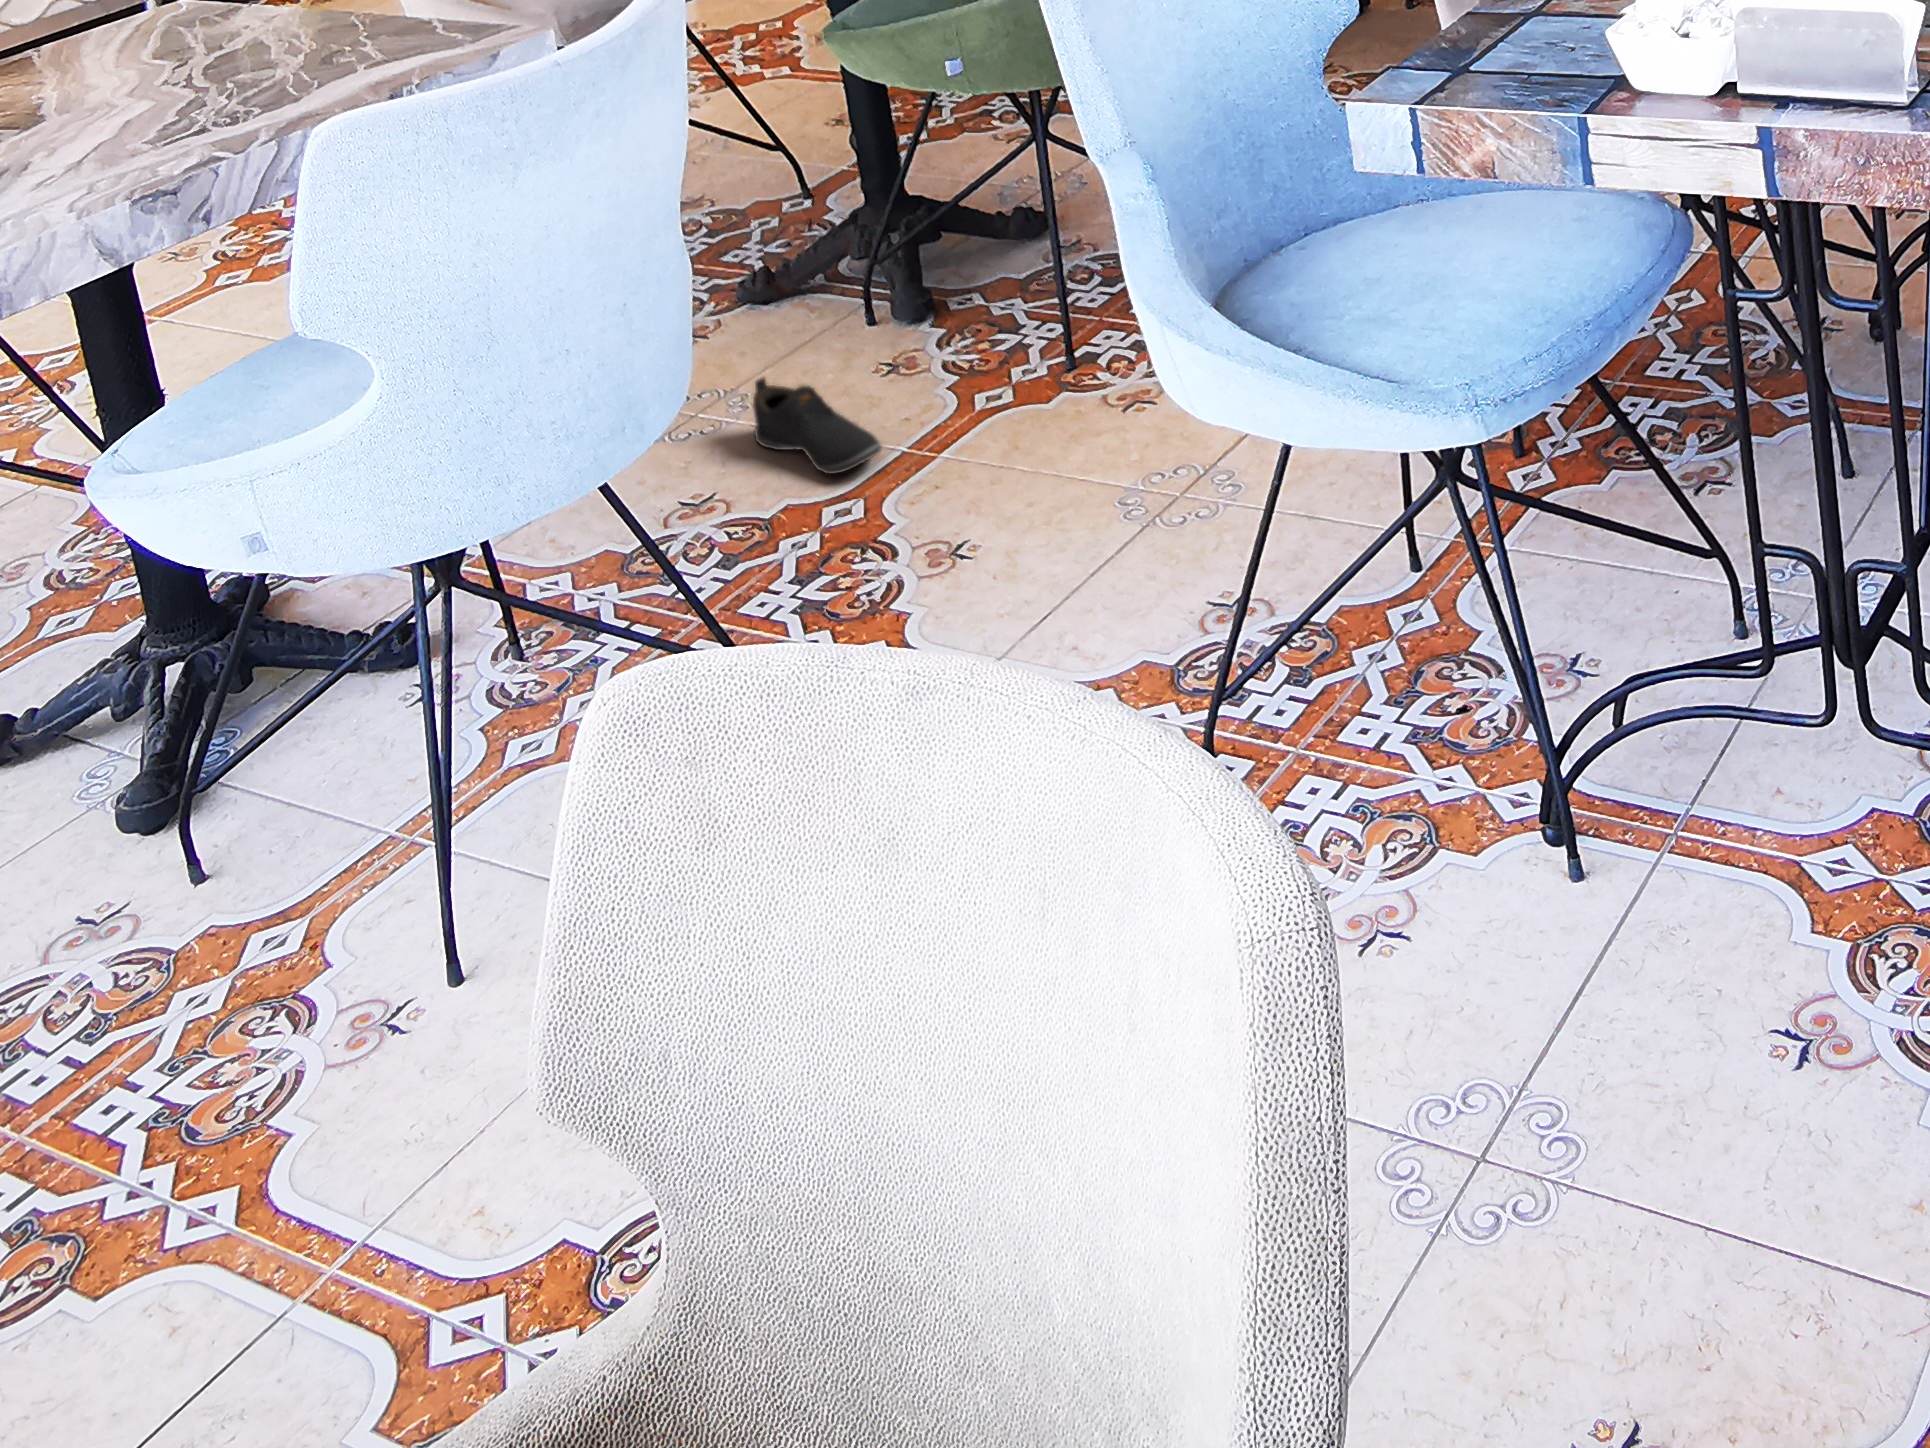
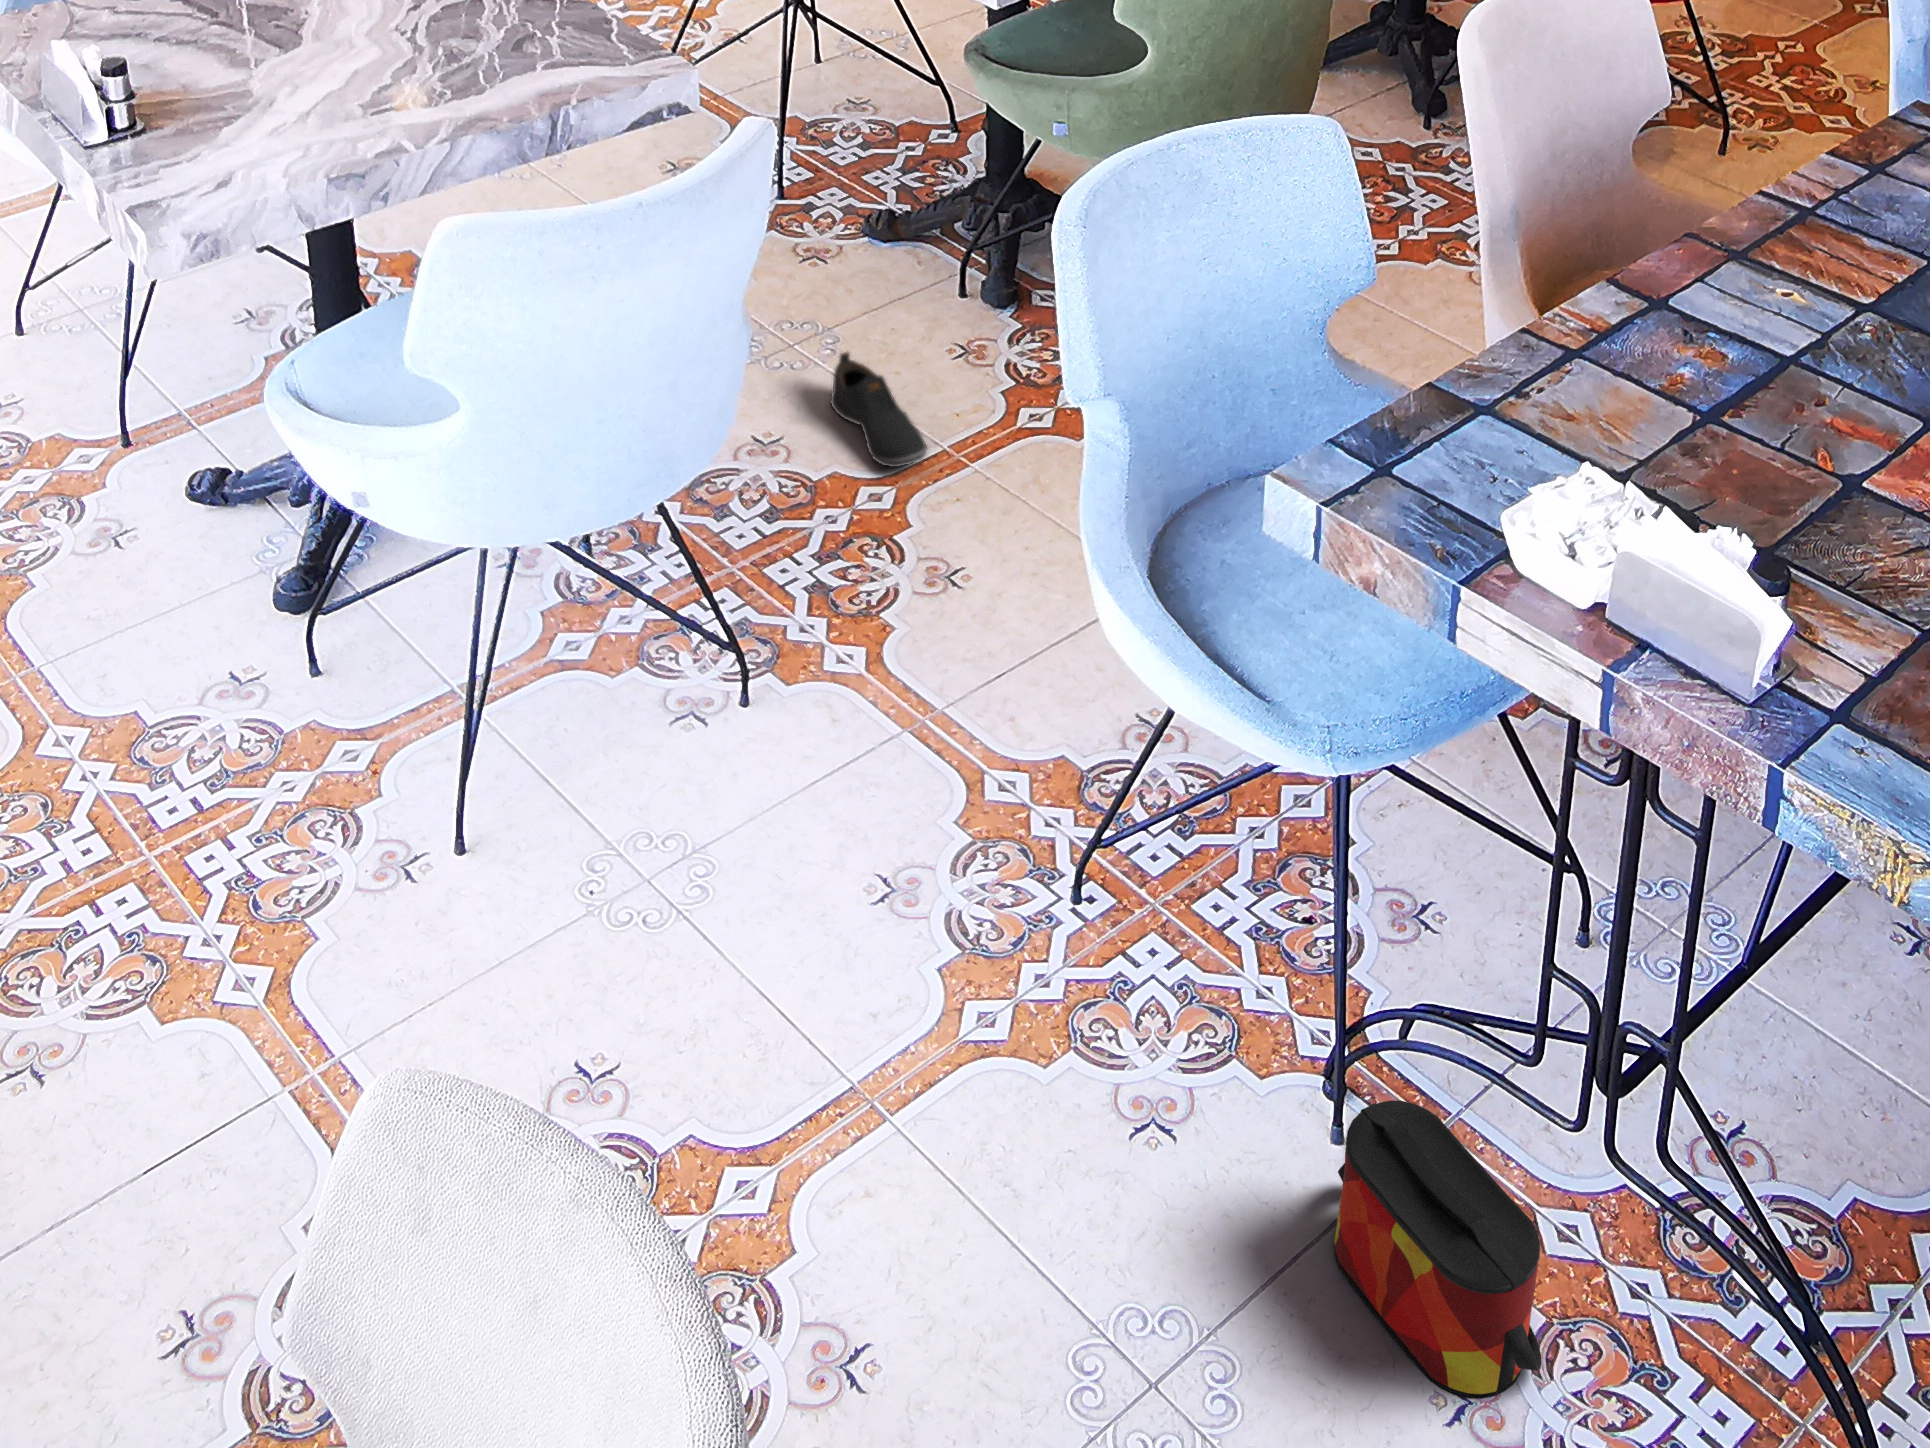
bag: none [1583,771,1861,1044] -> present [1334,1100,1542,1399]

